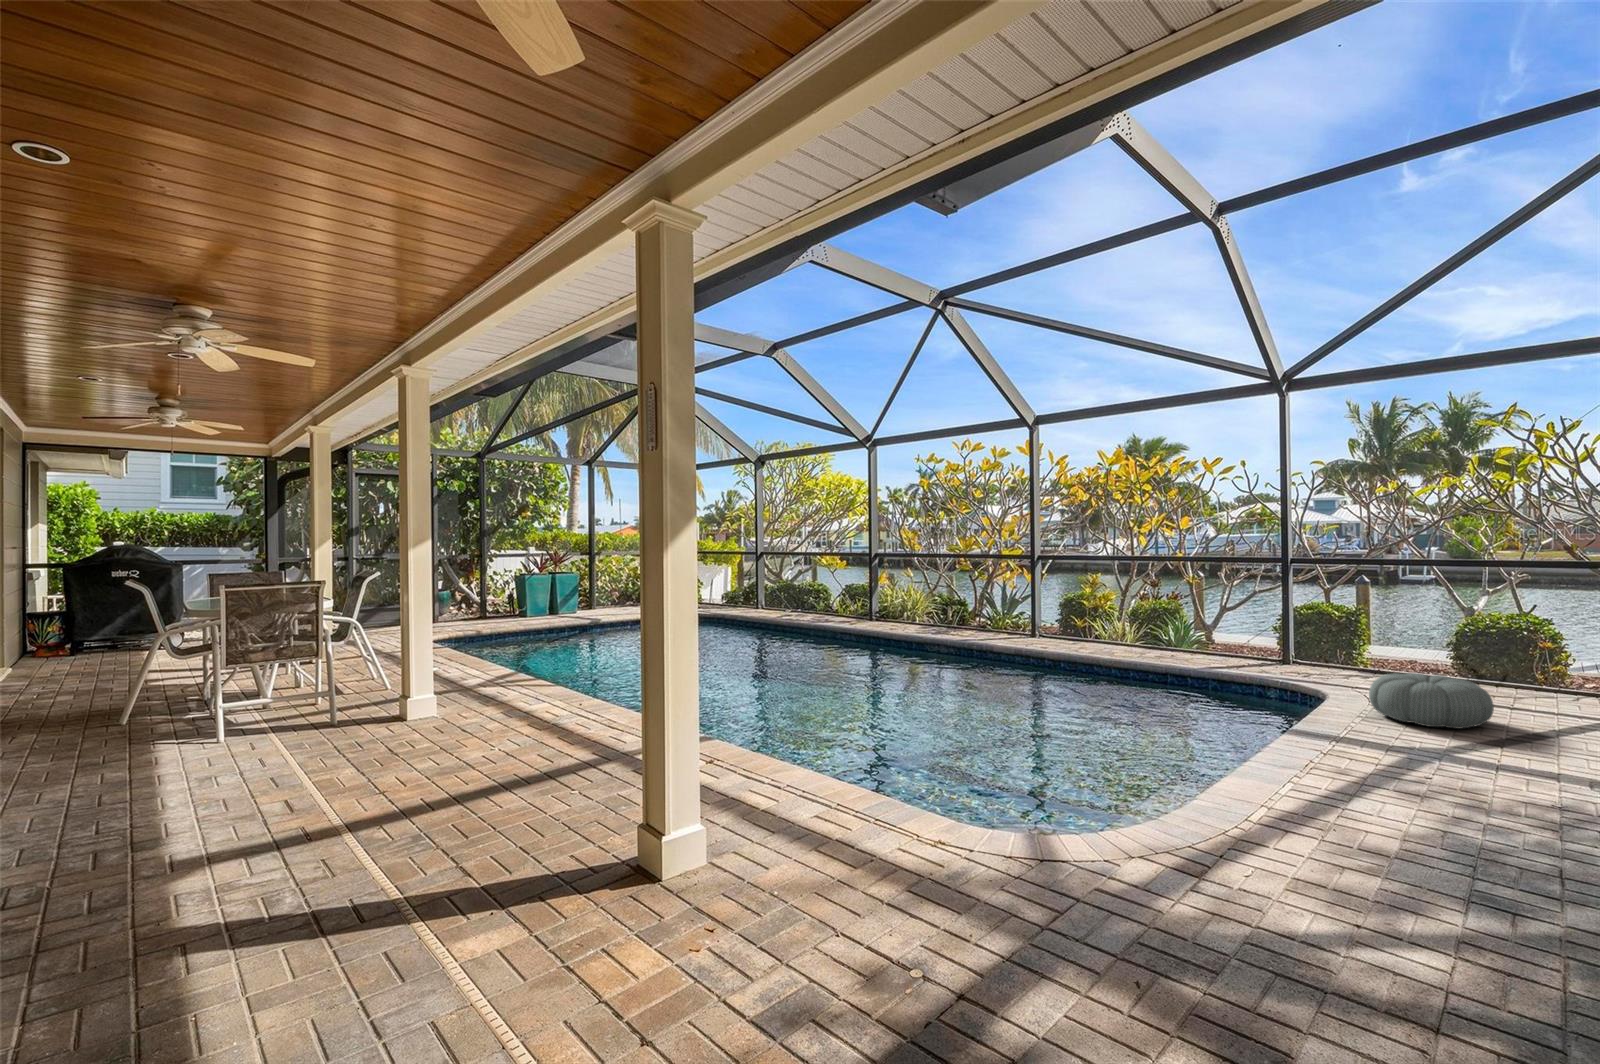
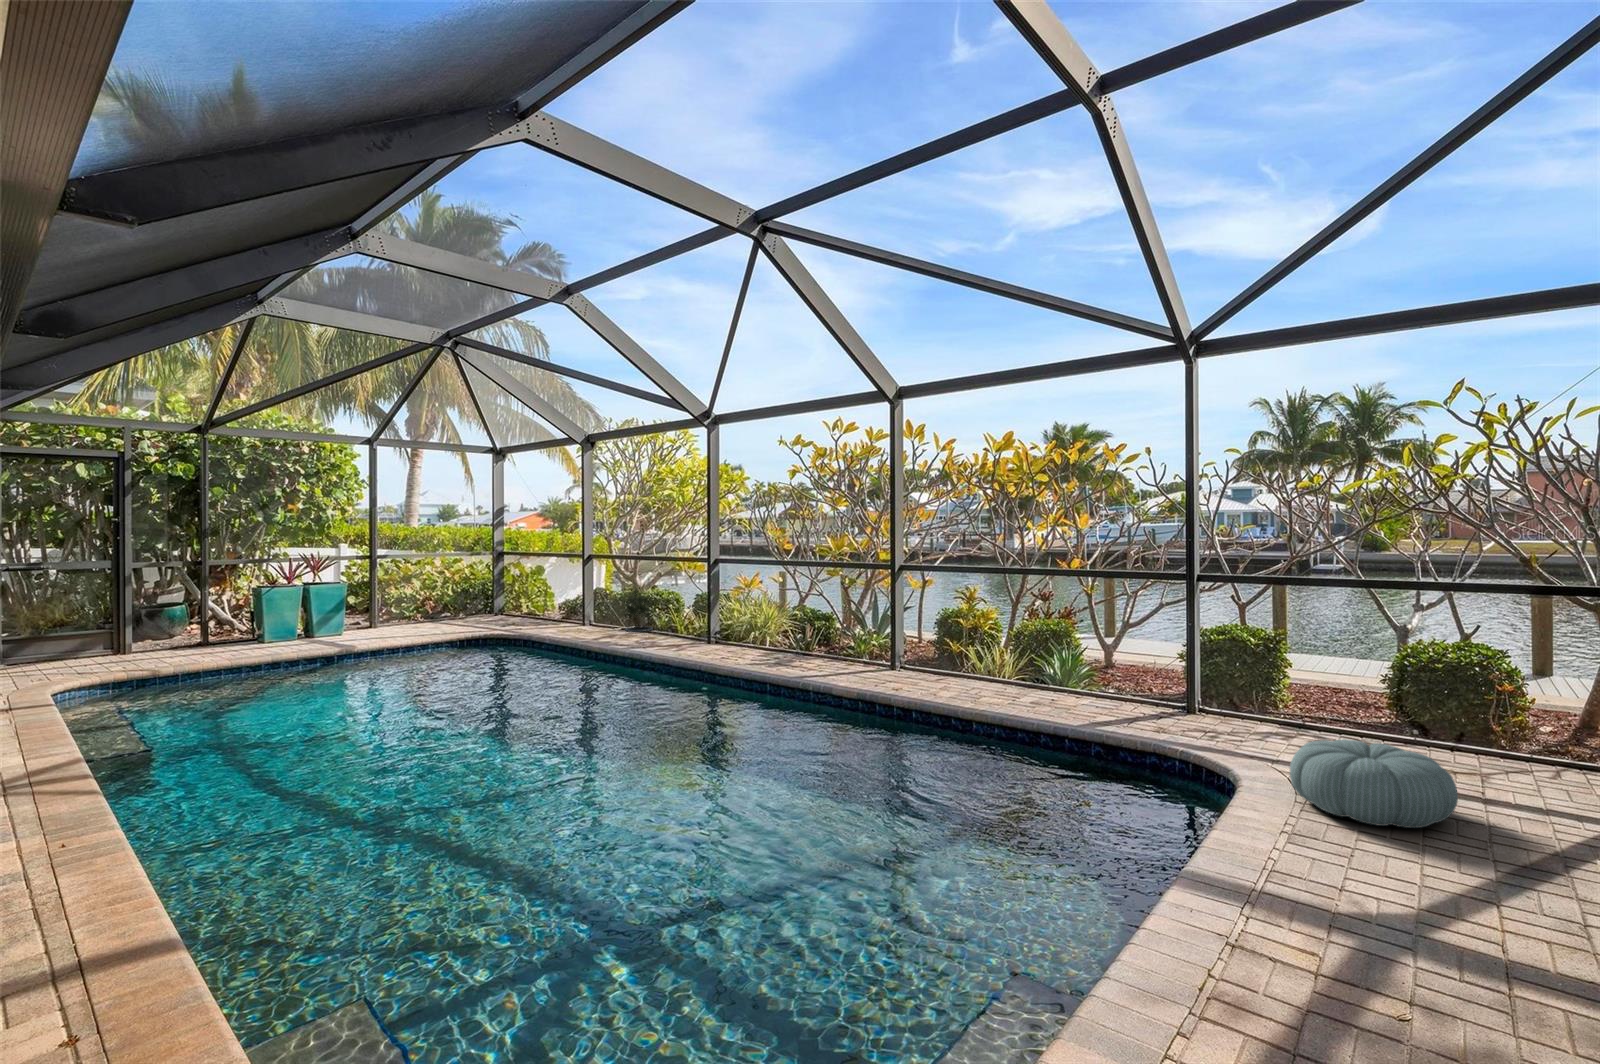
potted tree: none [791,573,818,613] -> present [624,585,652,632]

